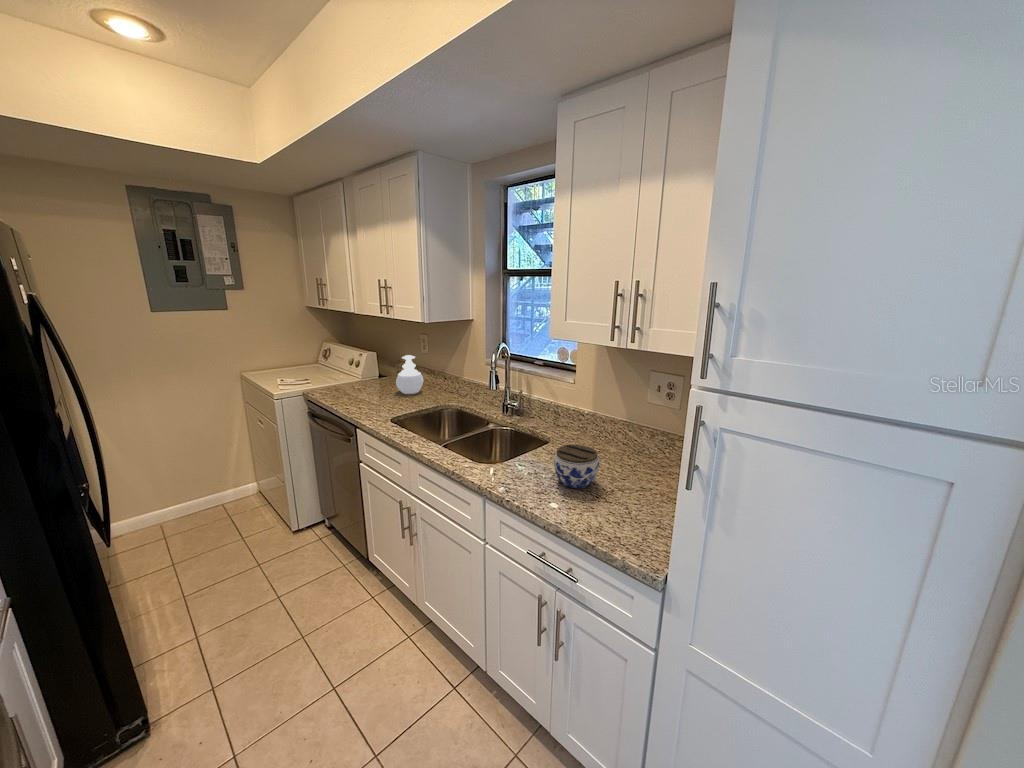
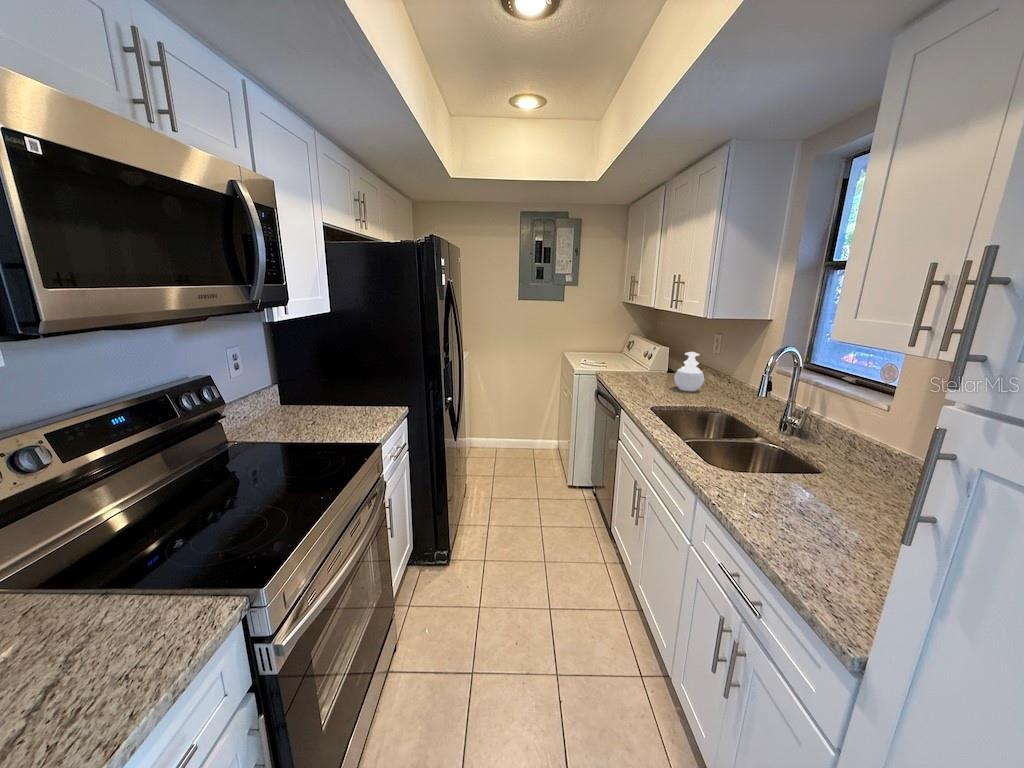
jar: present [554,445,599,488] -> none [789,472,859,530]

